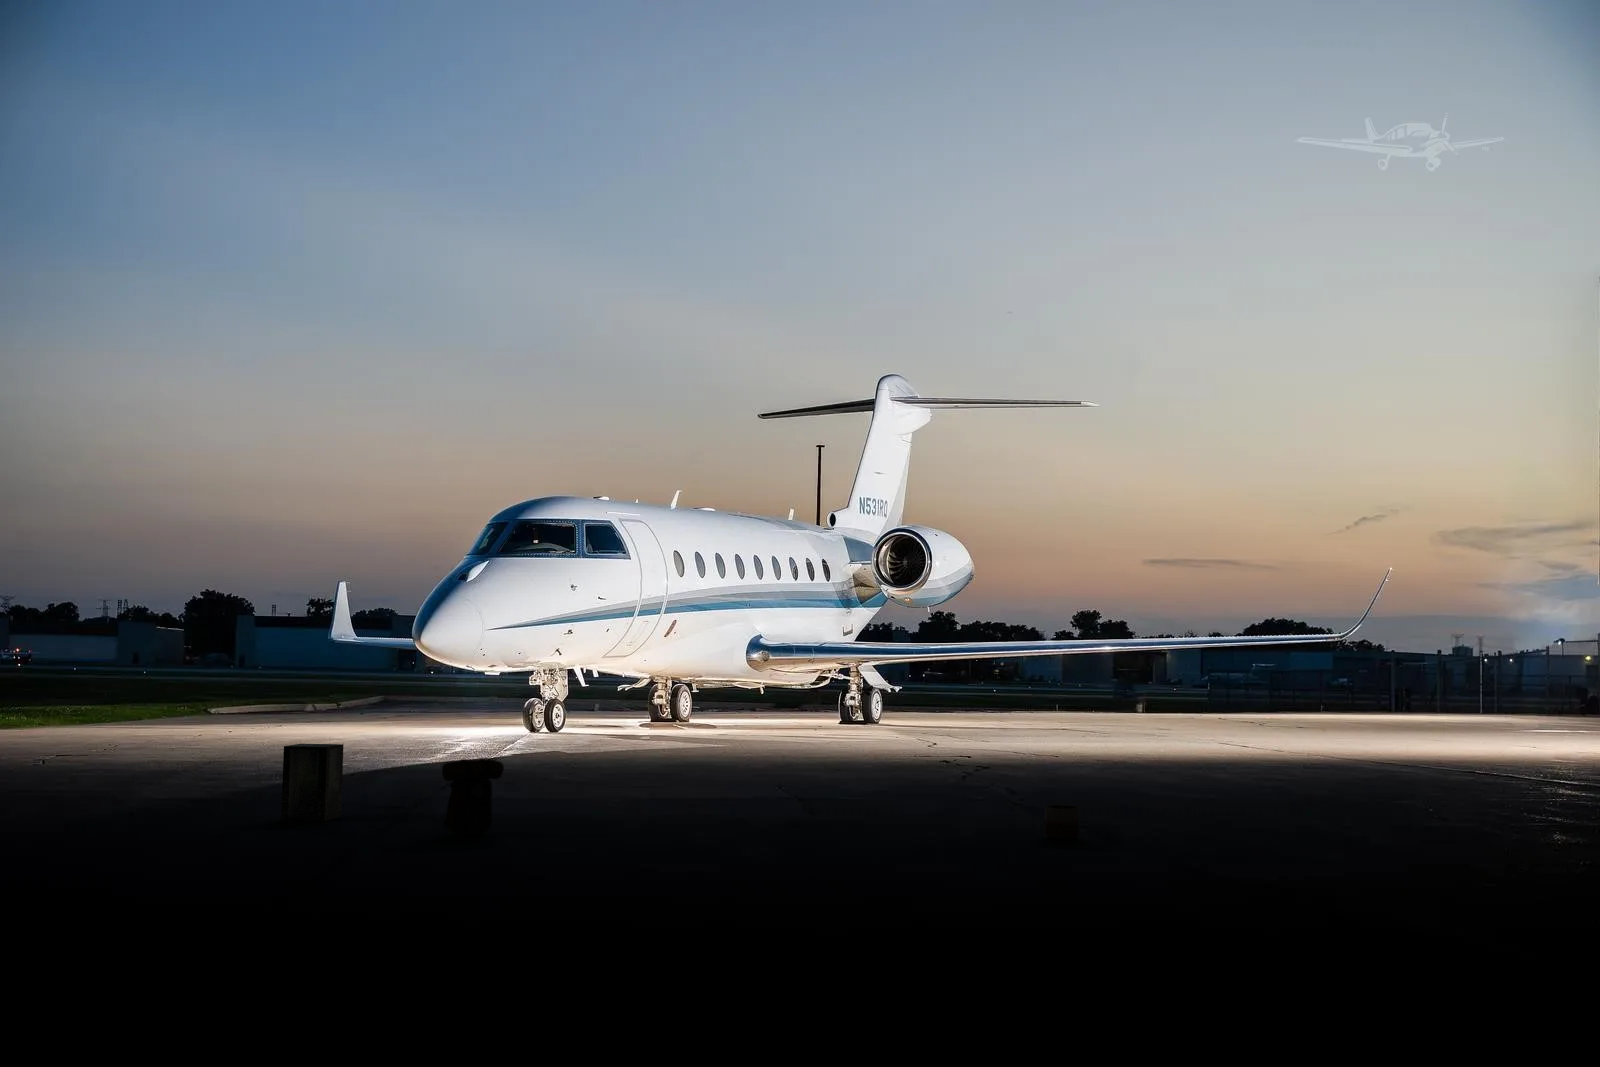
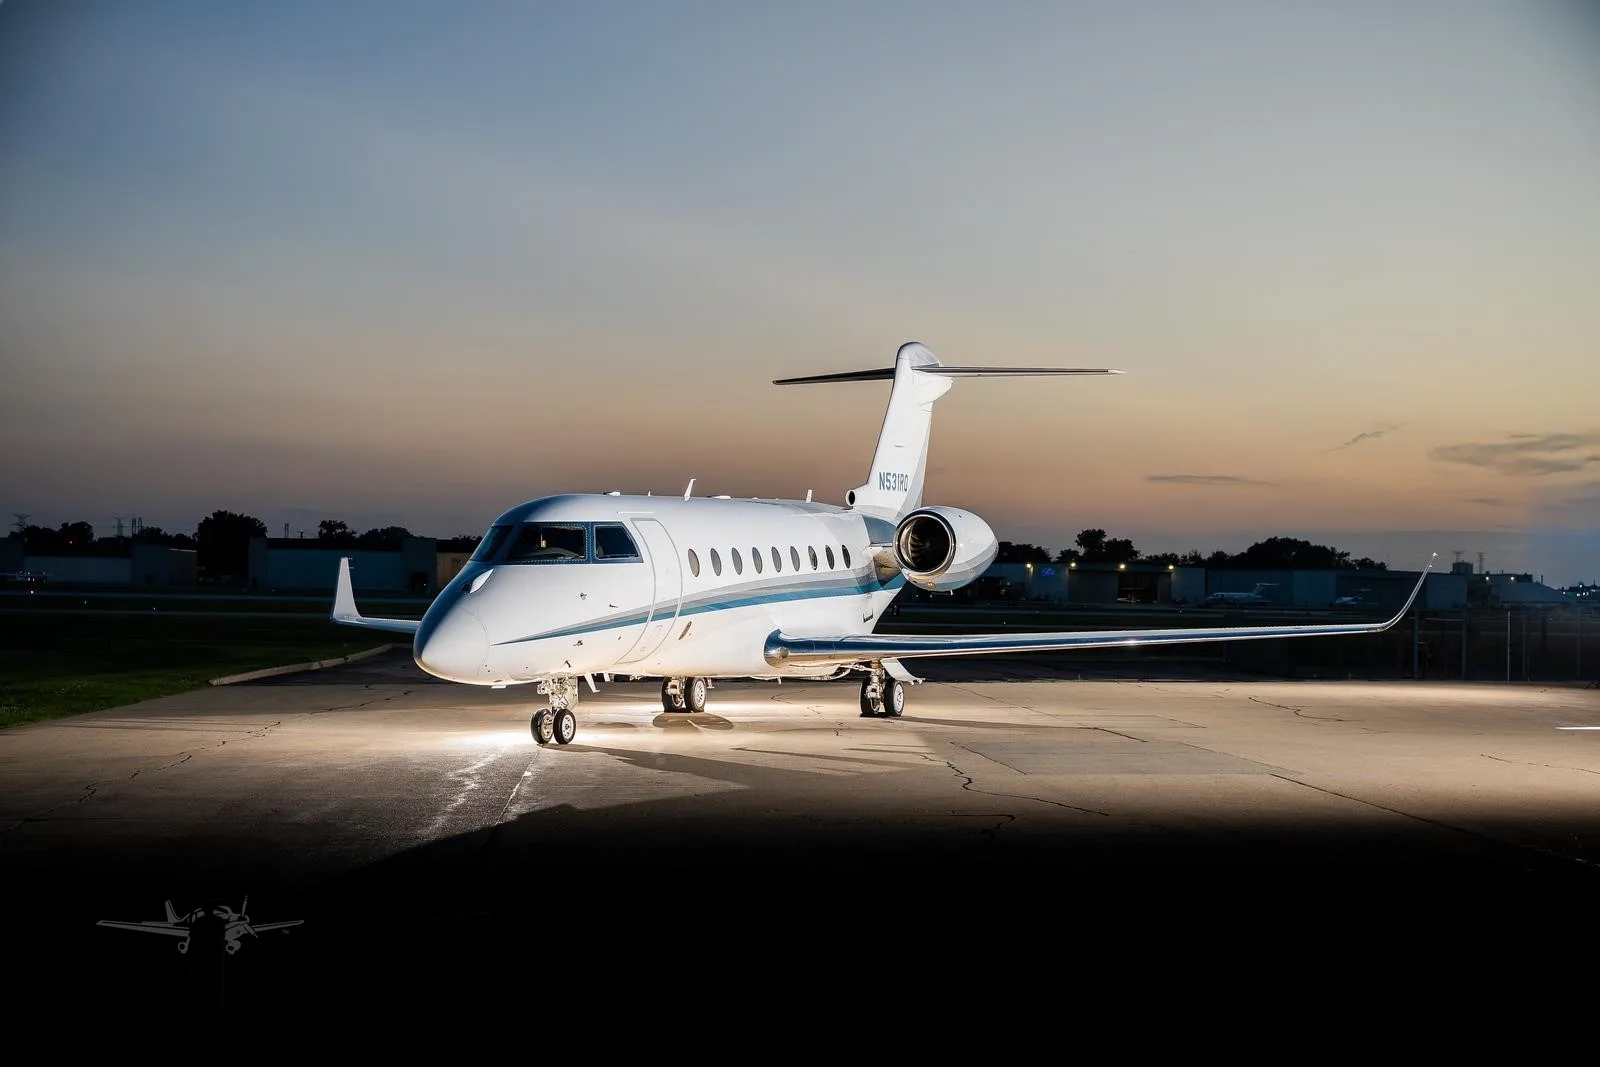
fire extinguisher: none [241,740,276,838] -> present [188,898,229,1013]
storage box: present [281,743,344,821] -> none [243,869,315,965]
planter: present [1045,805,1079,839] -> none [1110,963,1149,1007]

